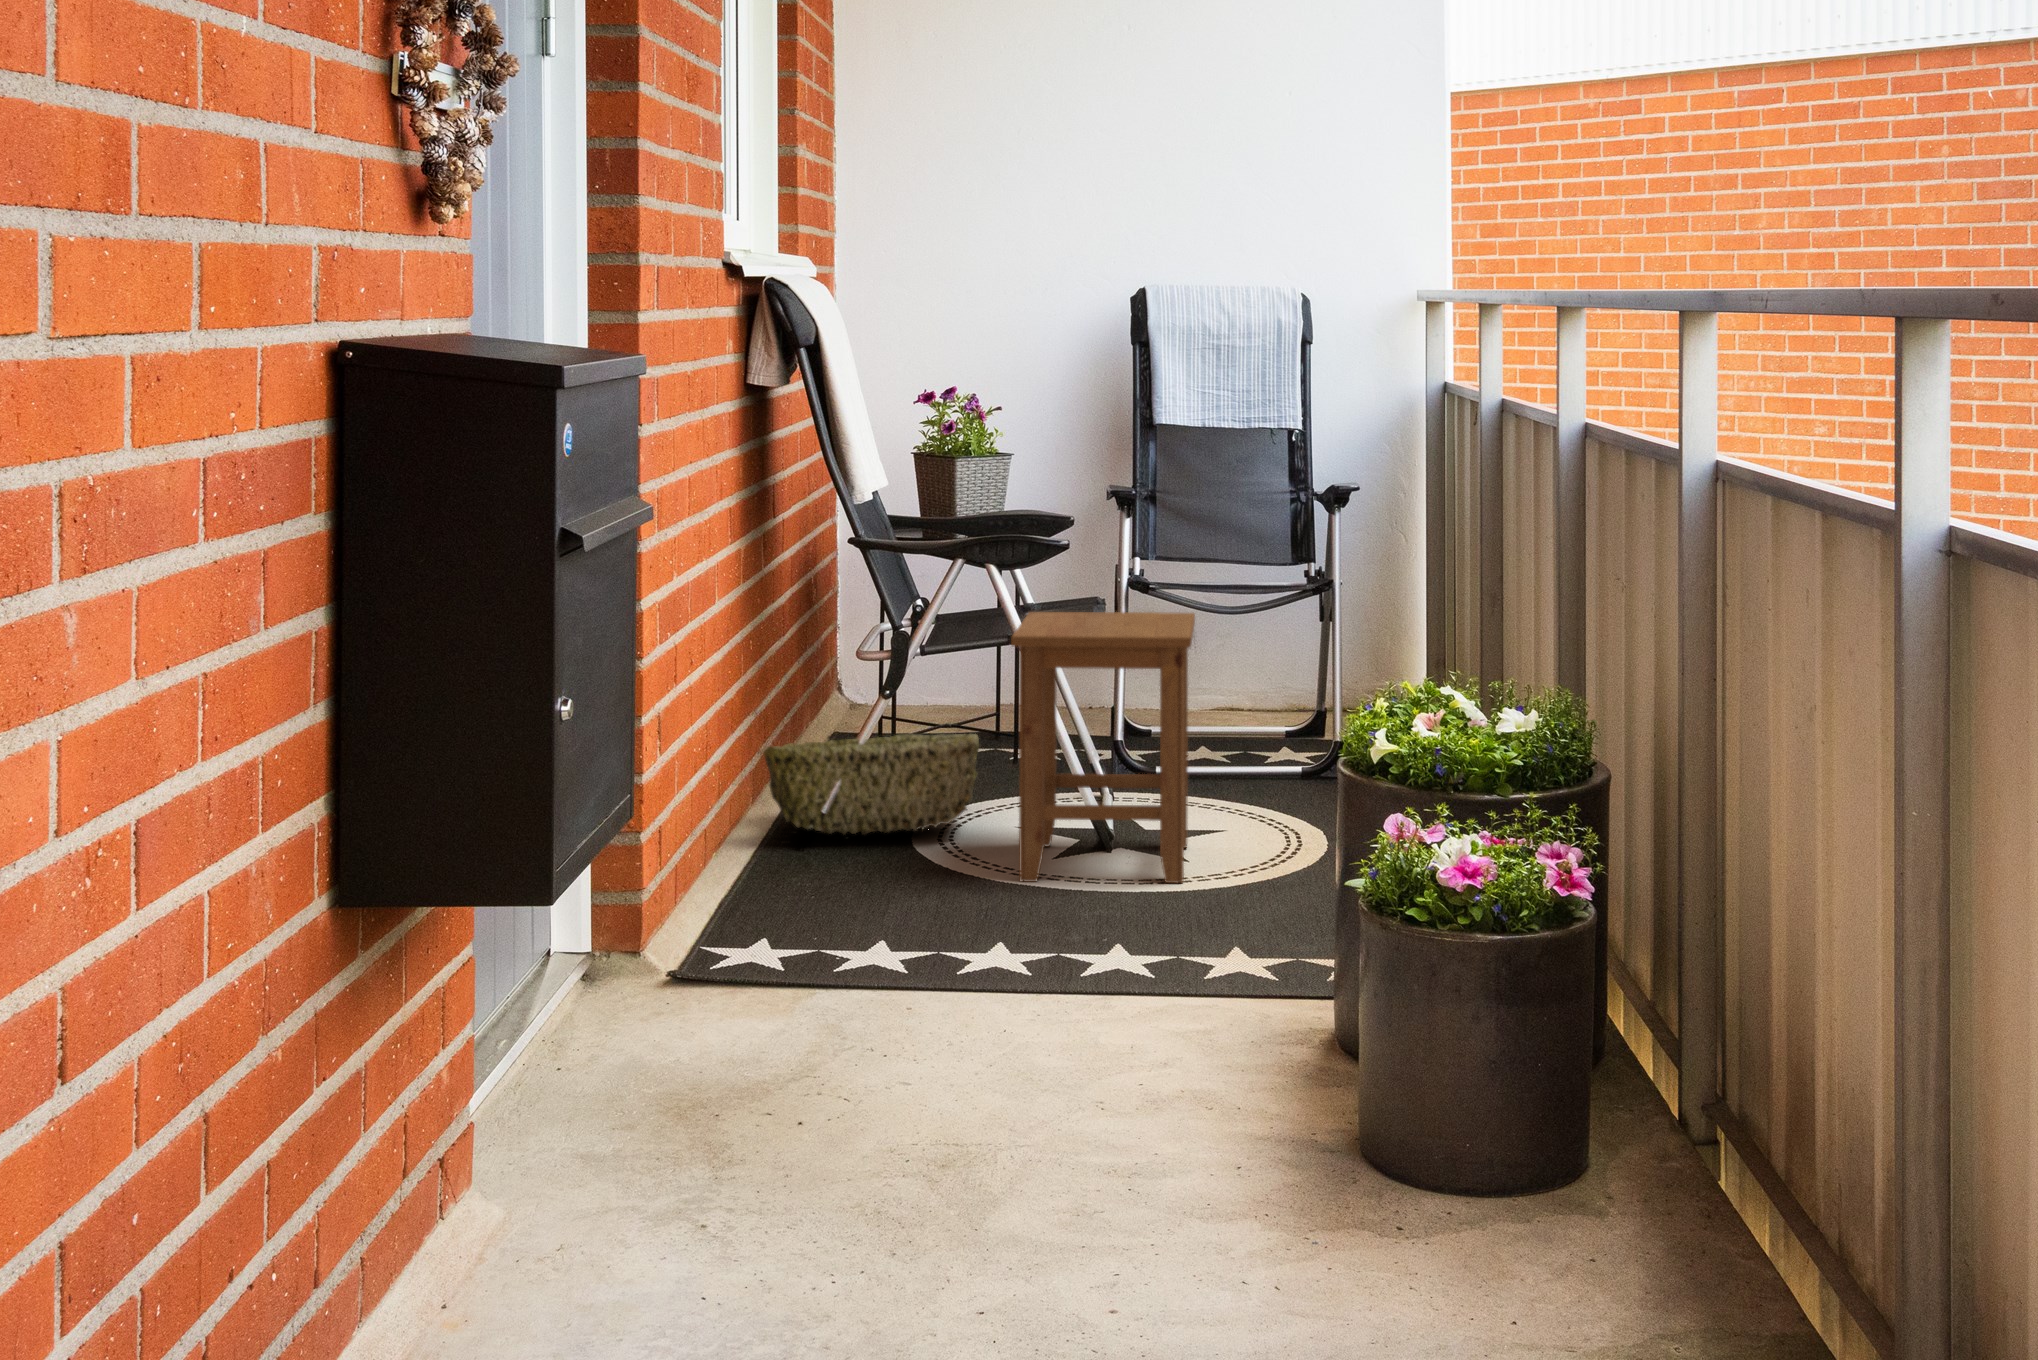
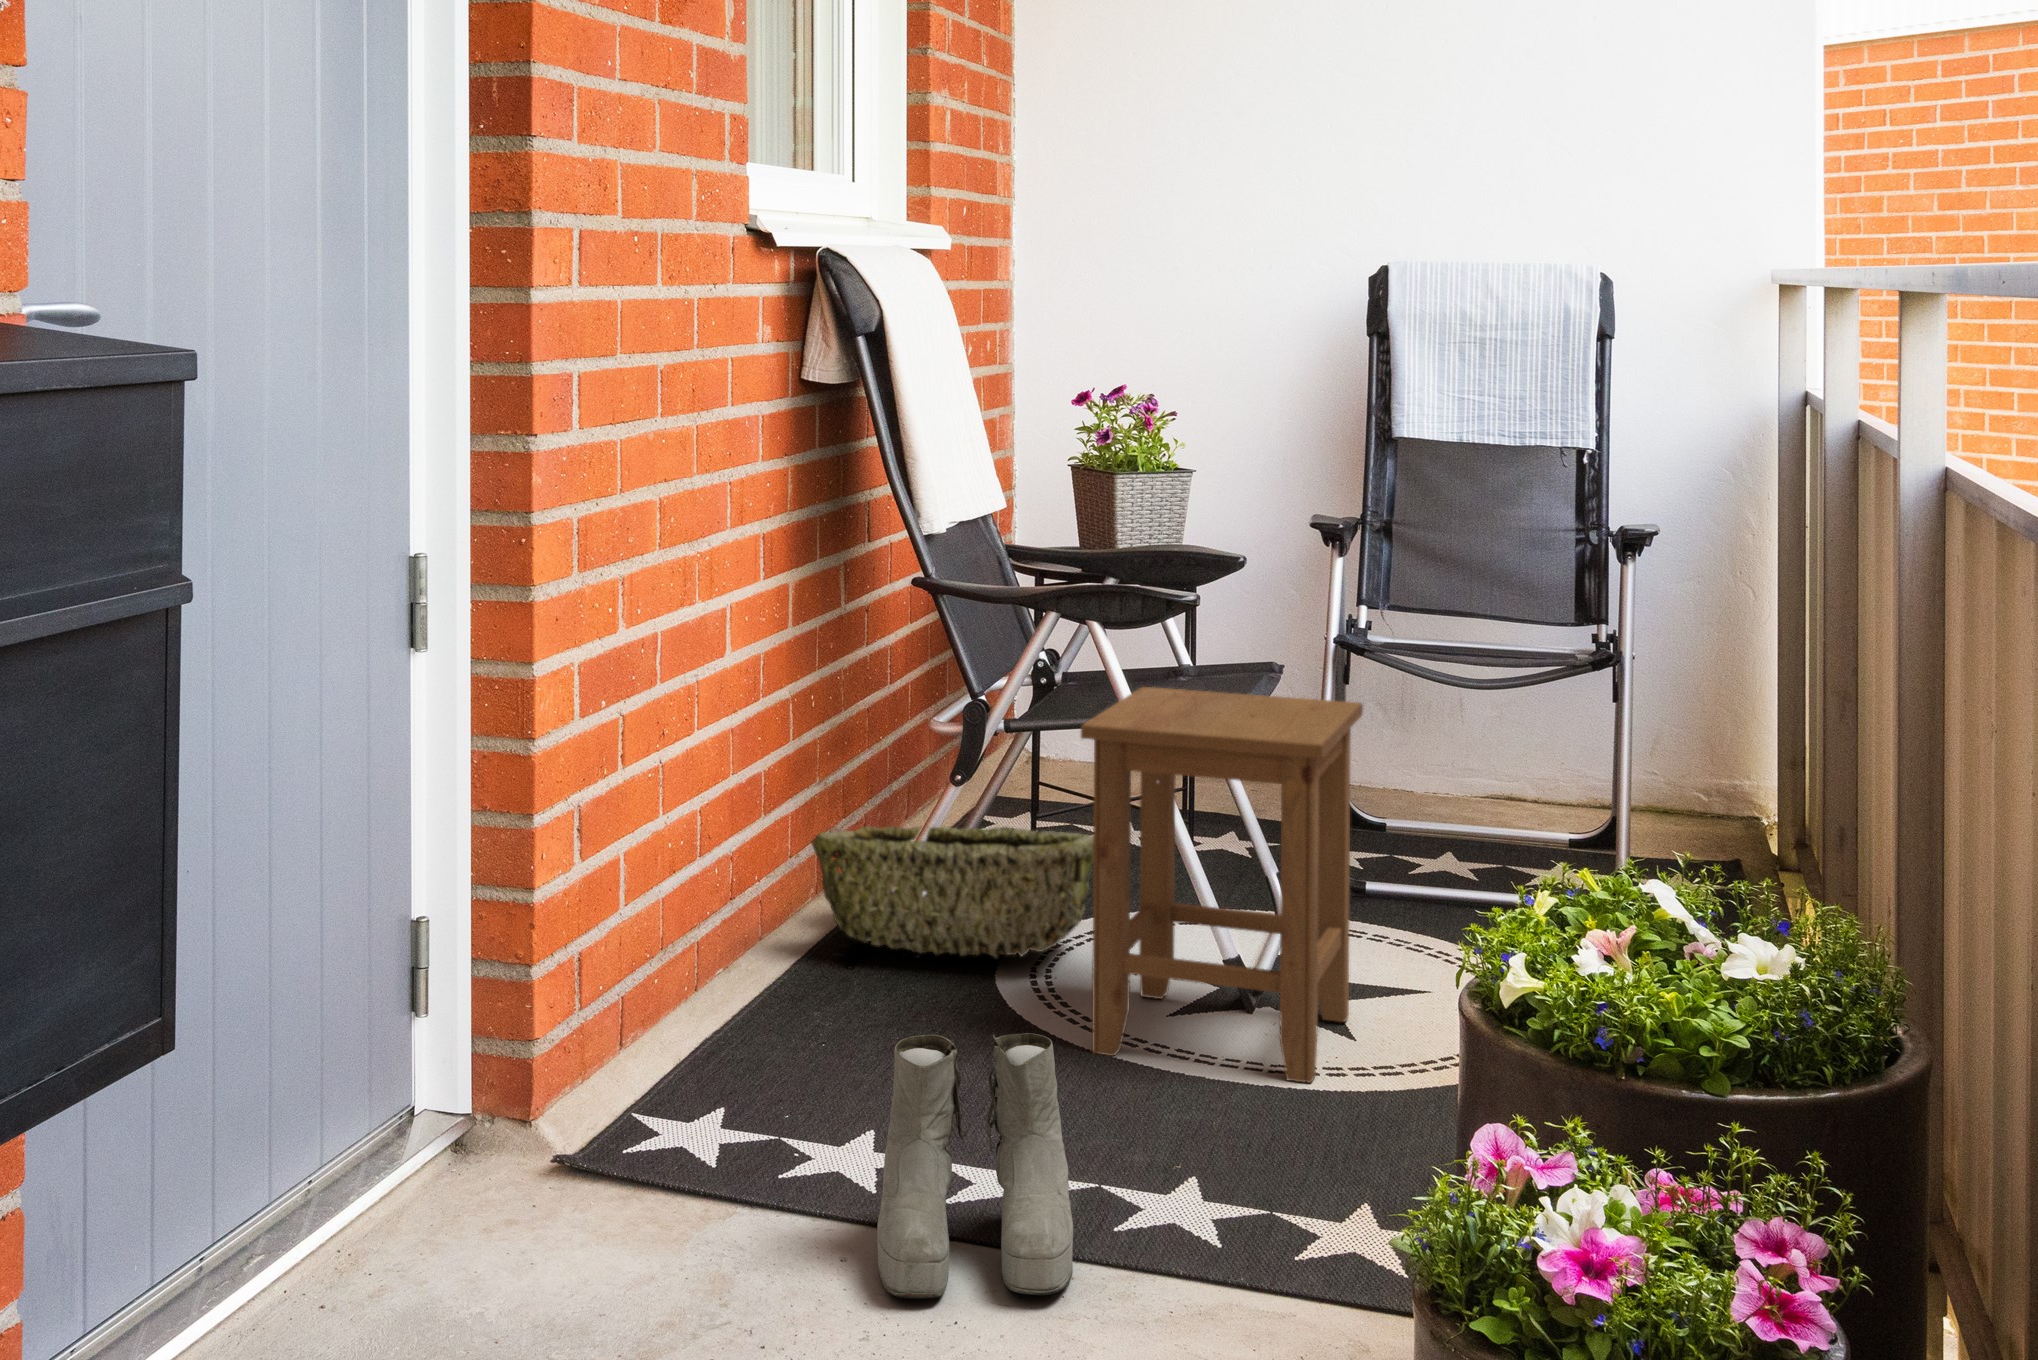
boots: none [947,838,1090,1016] -> present [877,1033,1073,1299]

